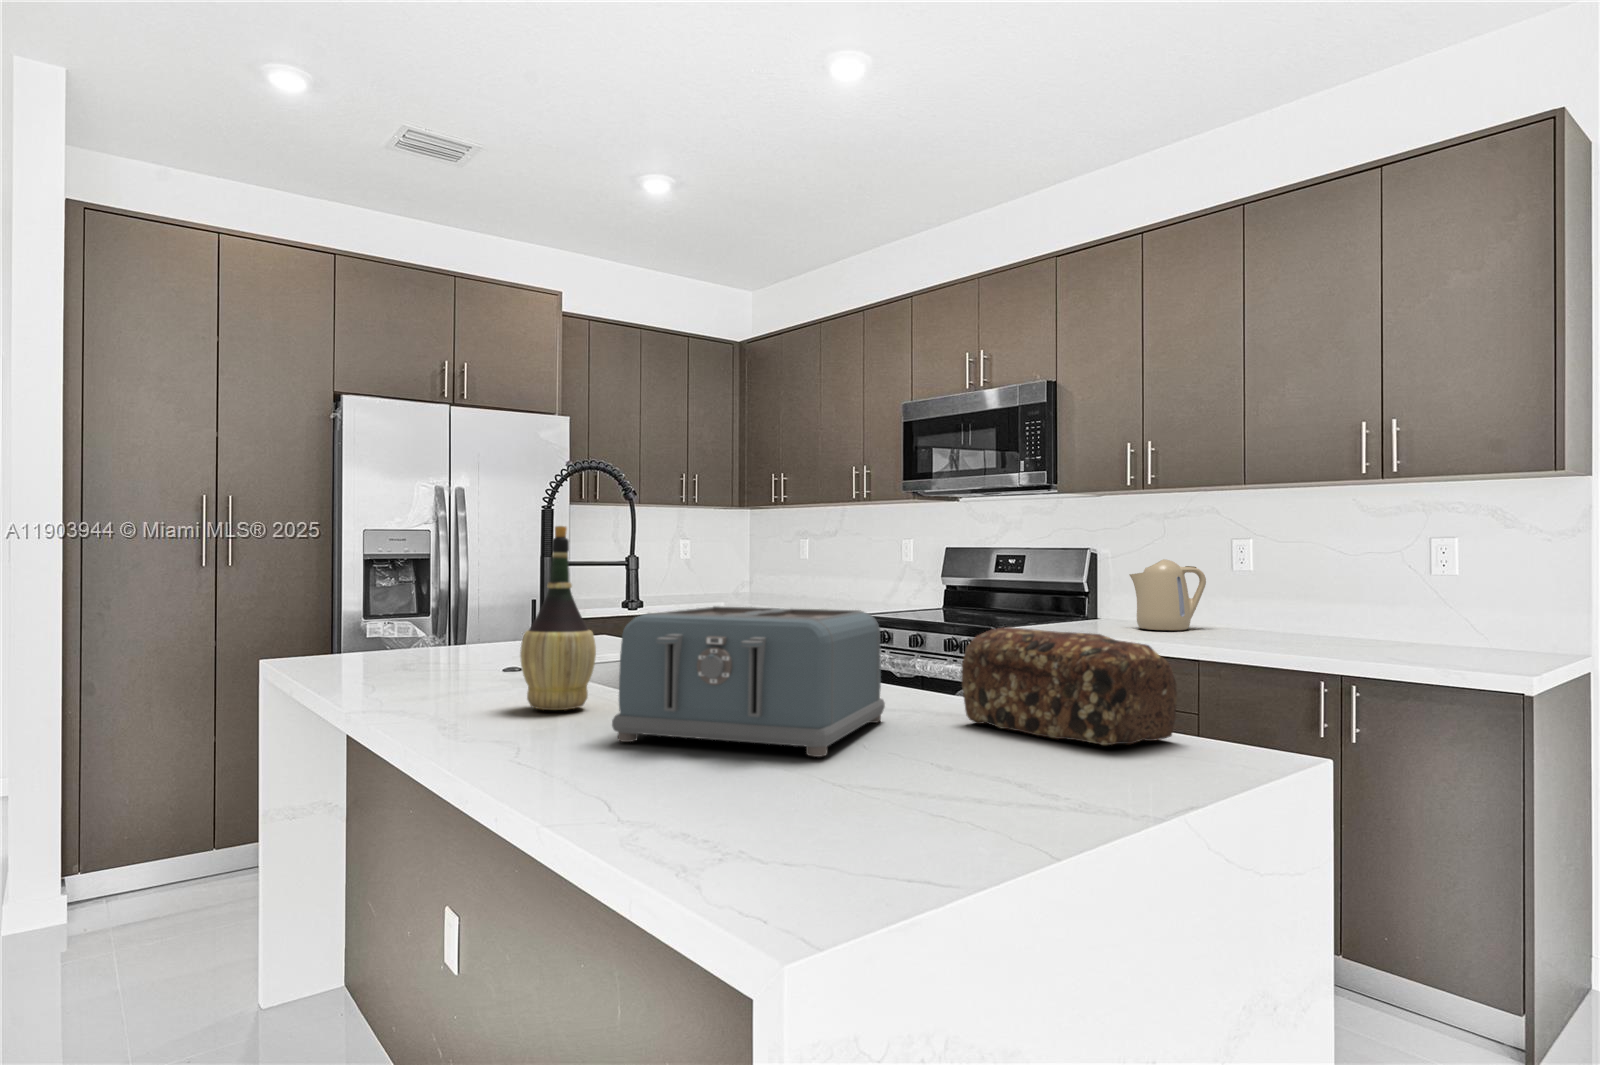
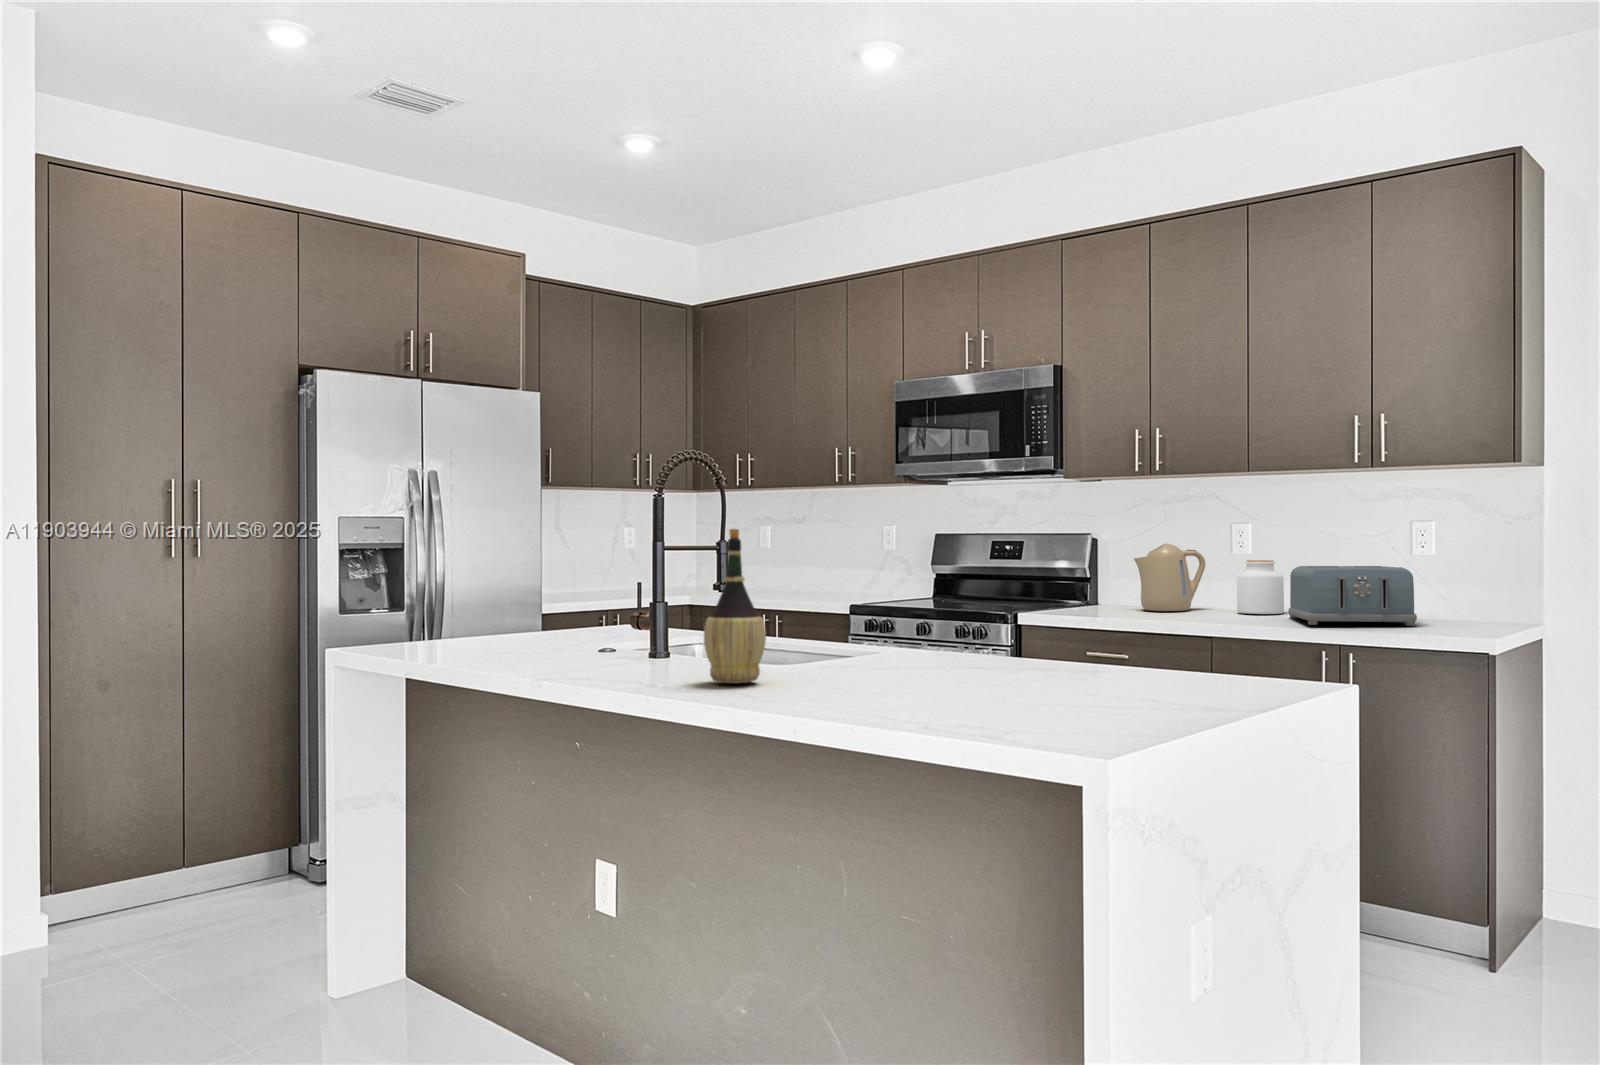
jar: none [1238,578,1290,636] -> present [1237,560,1284,614]
toaster: present [612,606,885,757] -> present [1288,566,1417,626]
bread loaf: present [962,627,1177,745] -> none [1073,606,1246,692]

